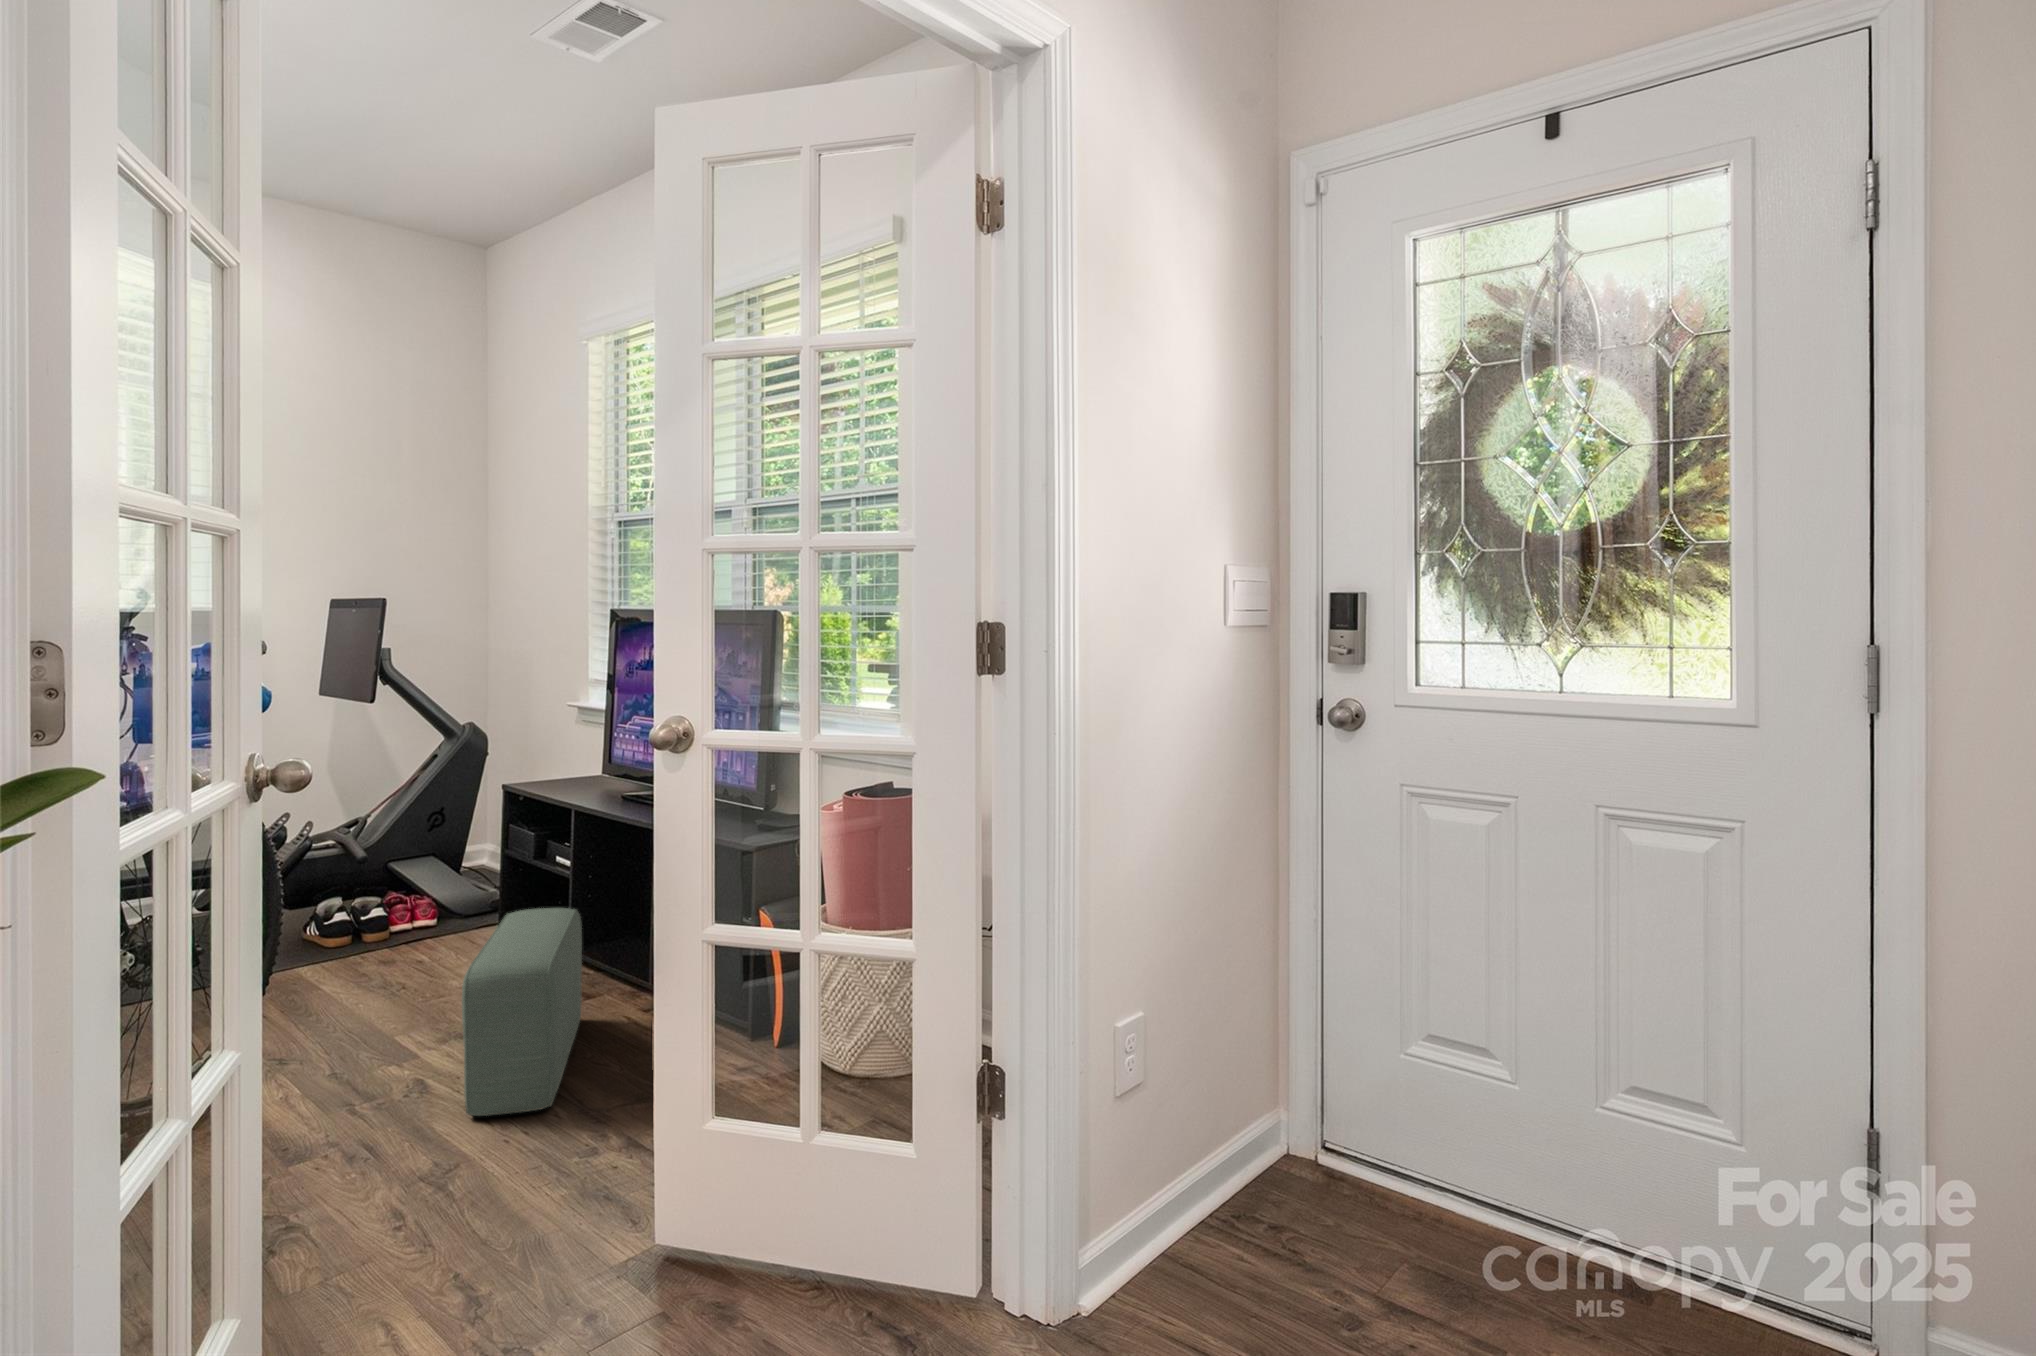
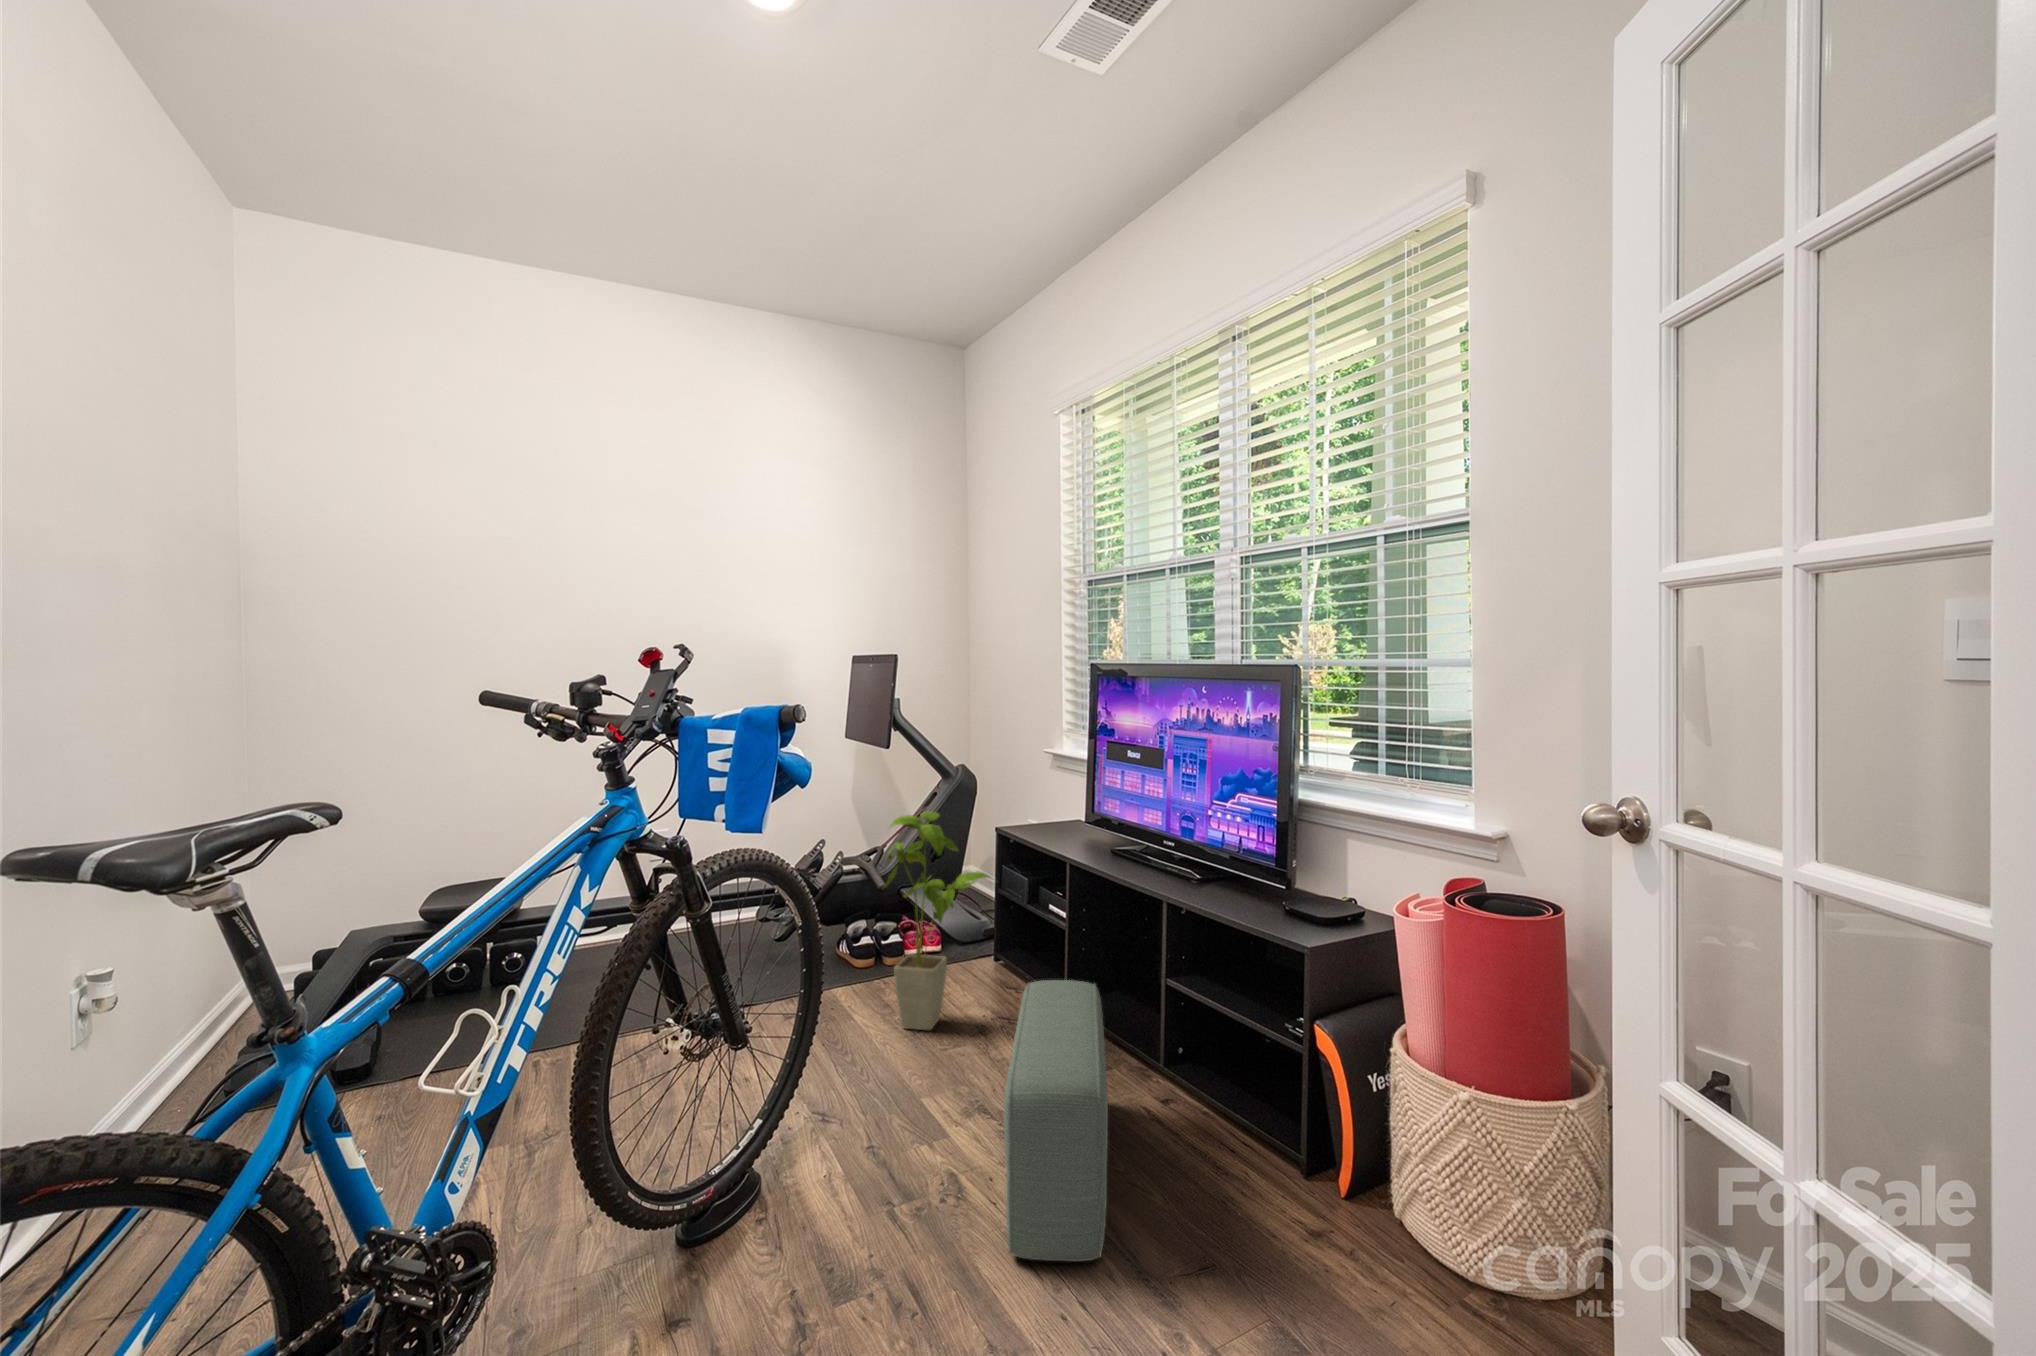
house plant: none [354,761,491,988] -> present [885,811,992,1030]

